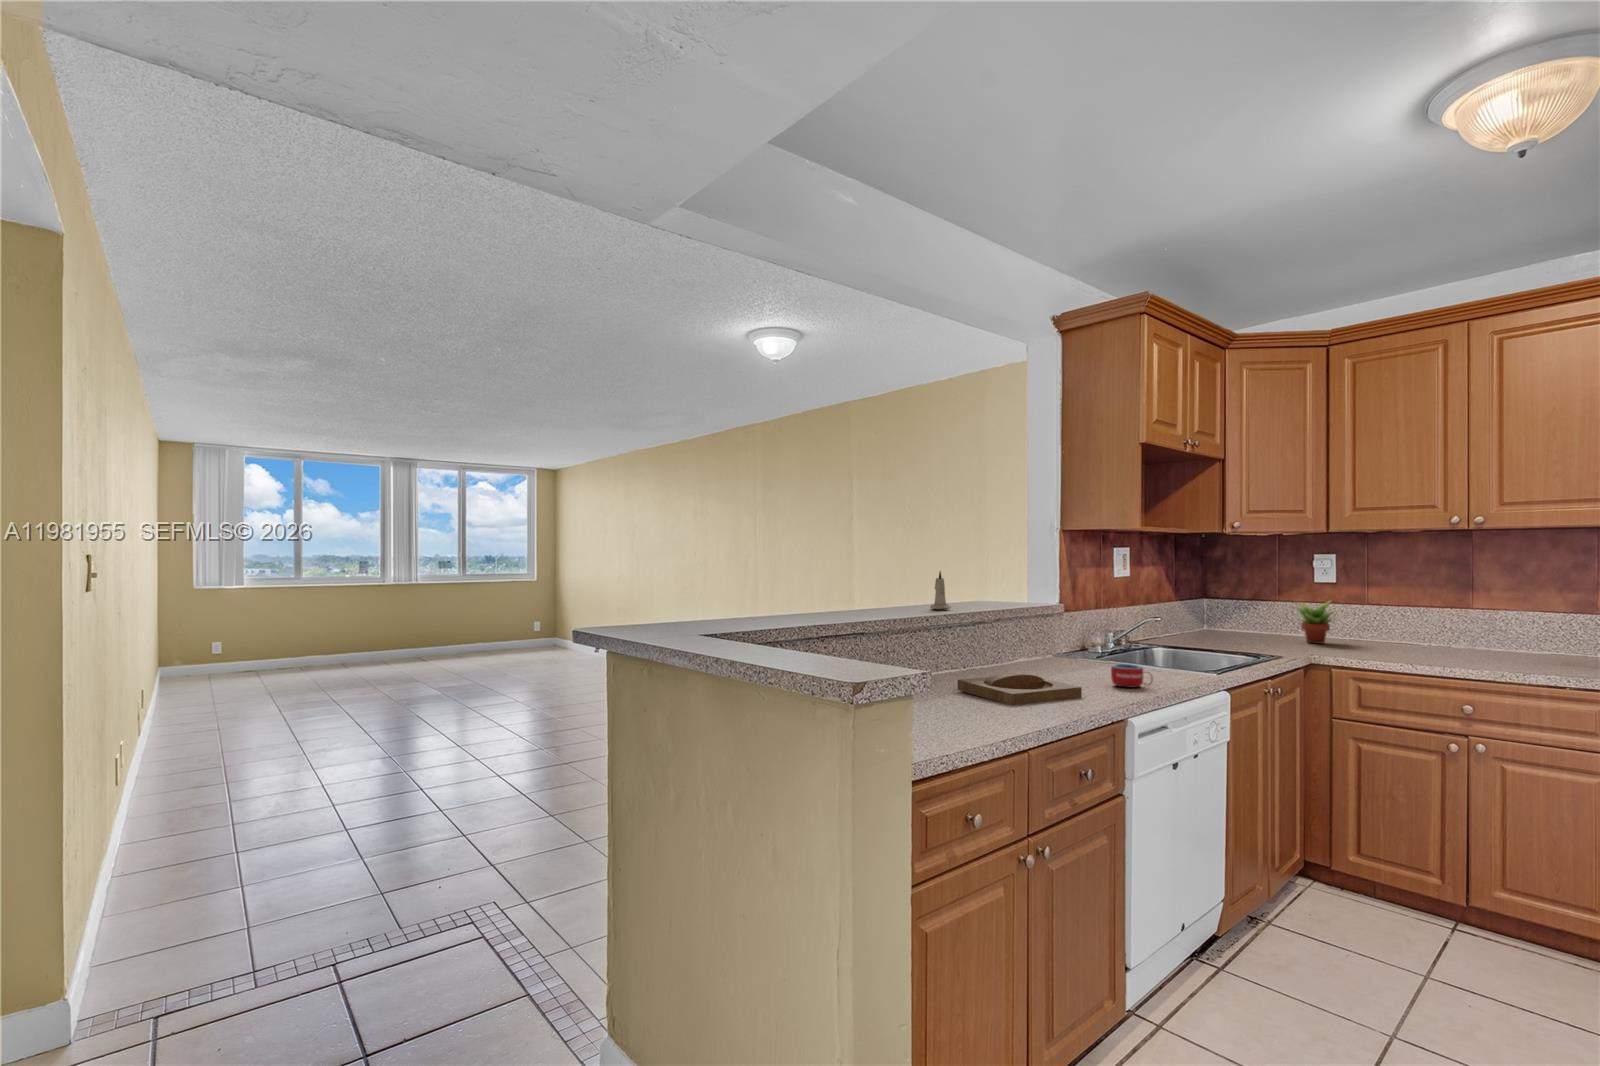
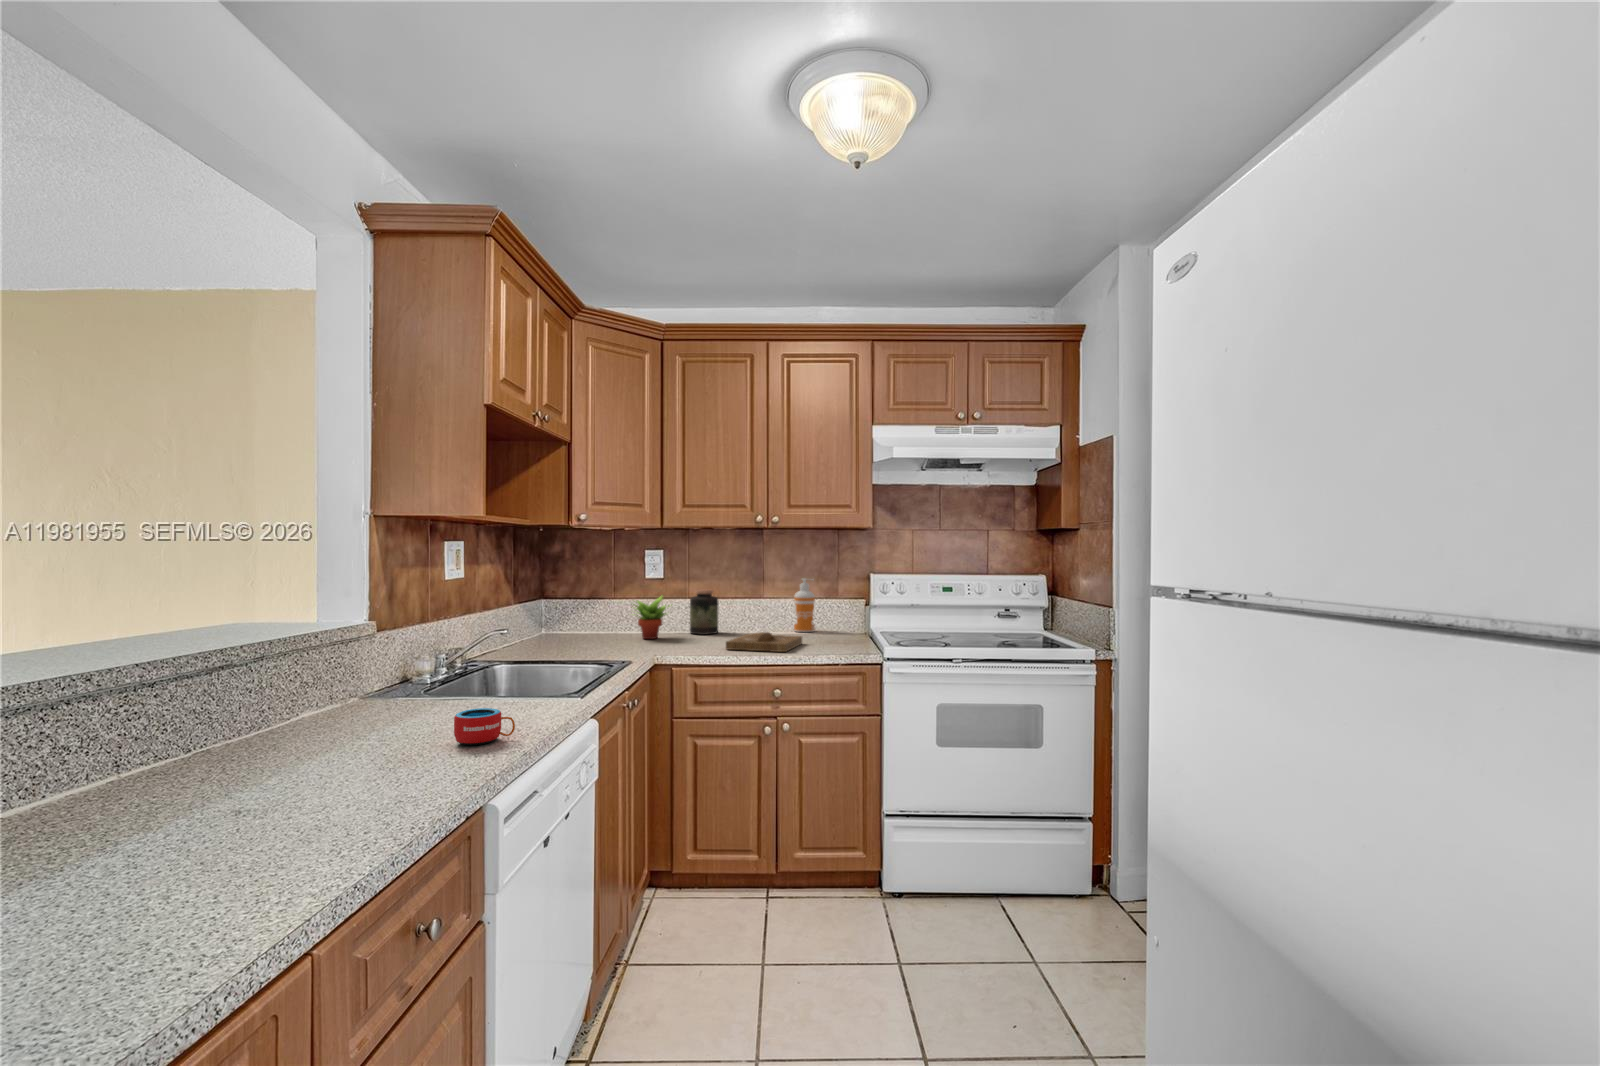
candle: present [930,571,951,609] -> none [110,580,160,651]
soap dispenser: none [1520,589,1556,655] -> present [794,579,815,632]
jar: none [1367,597,1406,645] -> present [690,590,718,635]
tray: present [958,673,1082,705] -> present [726,632,802,652]

